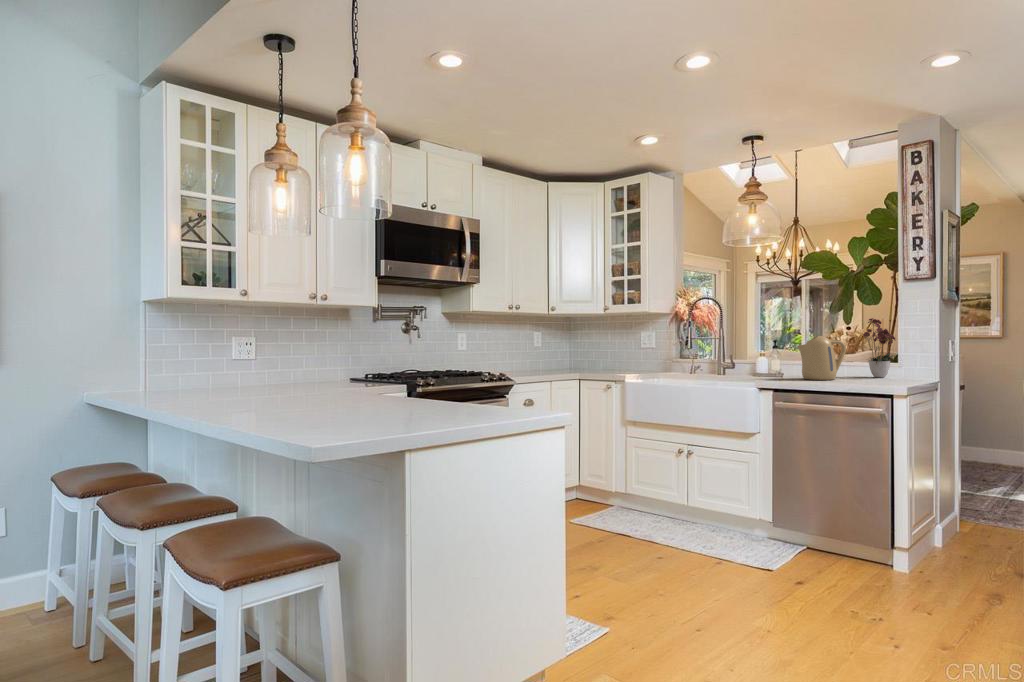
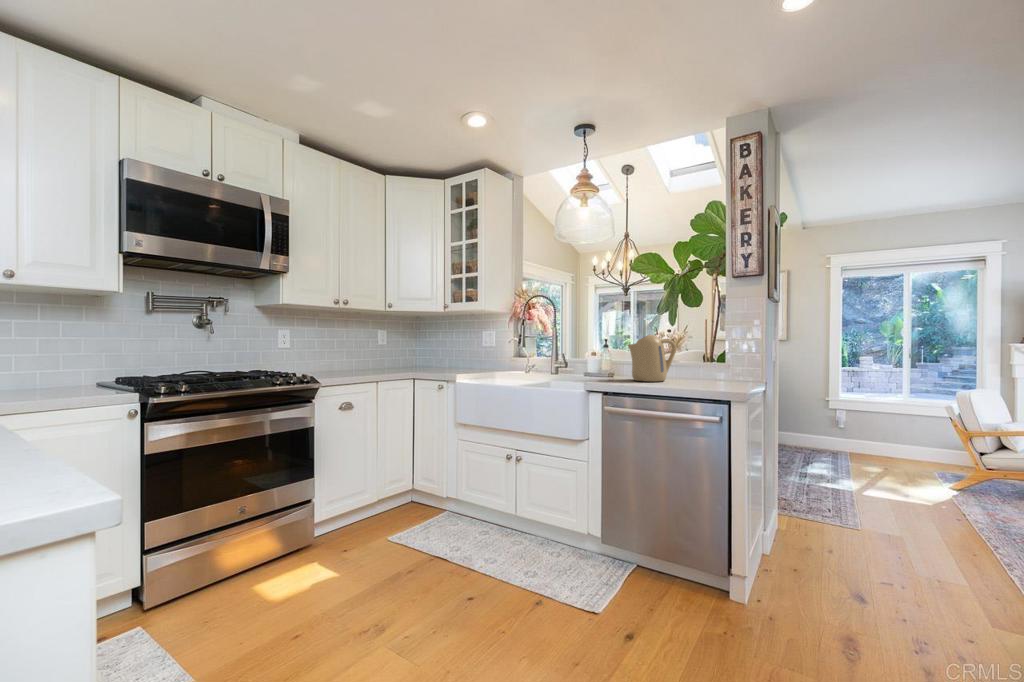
flower arrangement: present [863,318,895,377] -> none [689,314,728,378]

